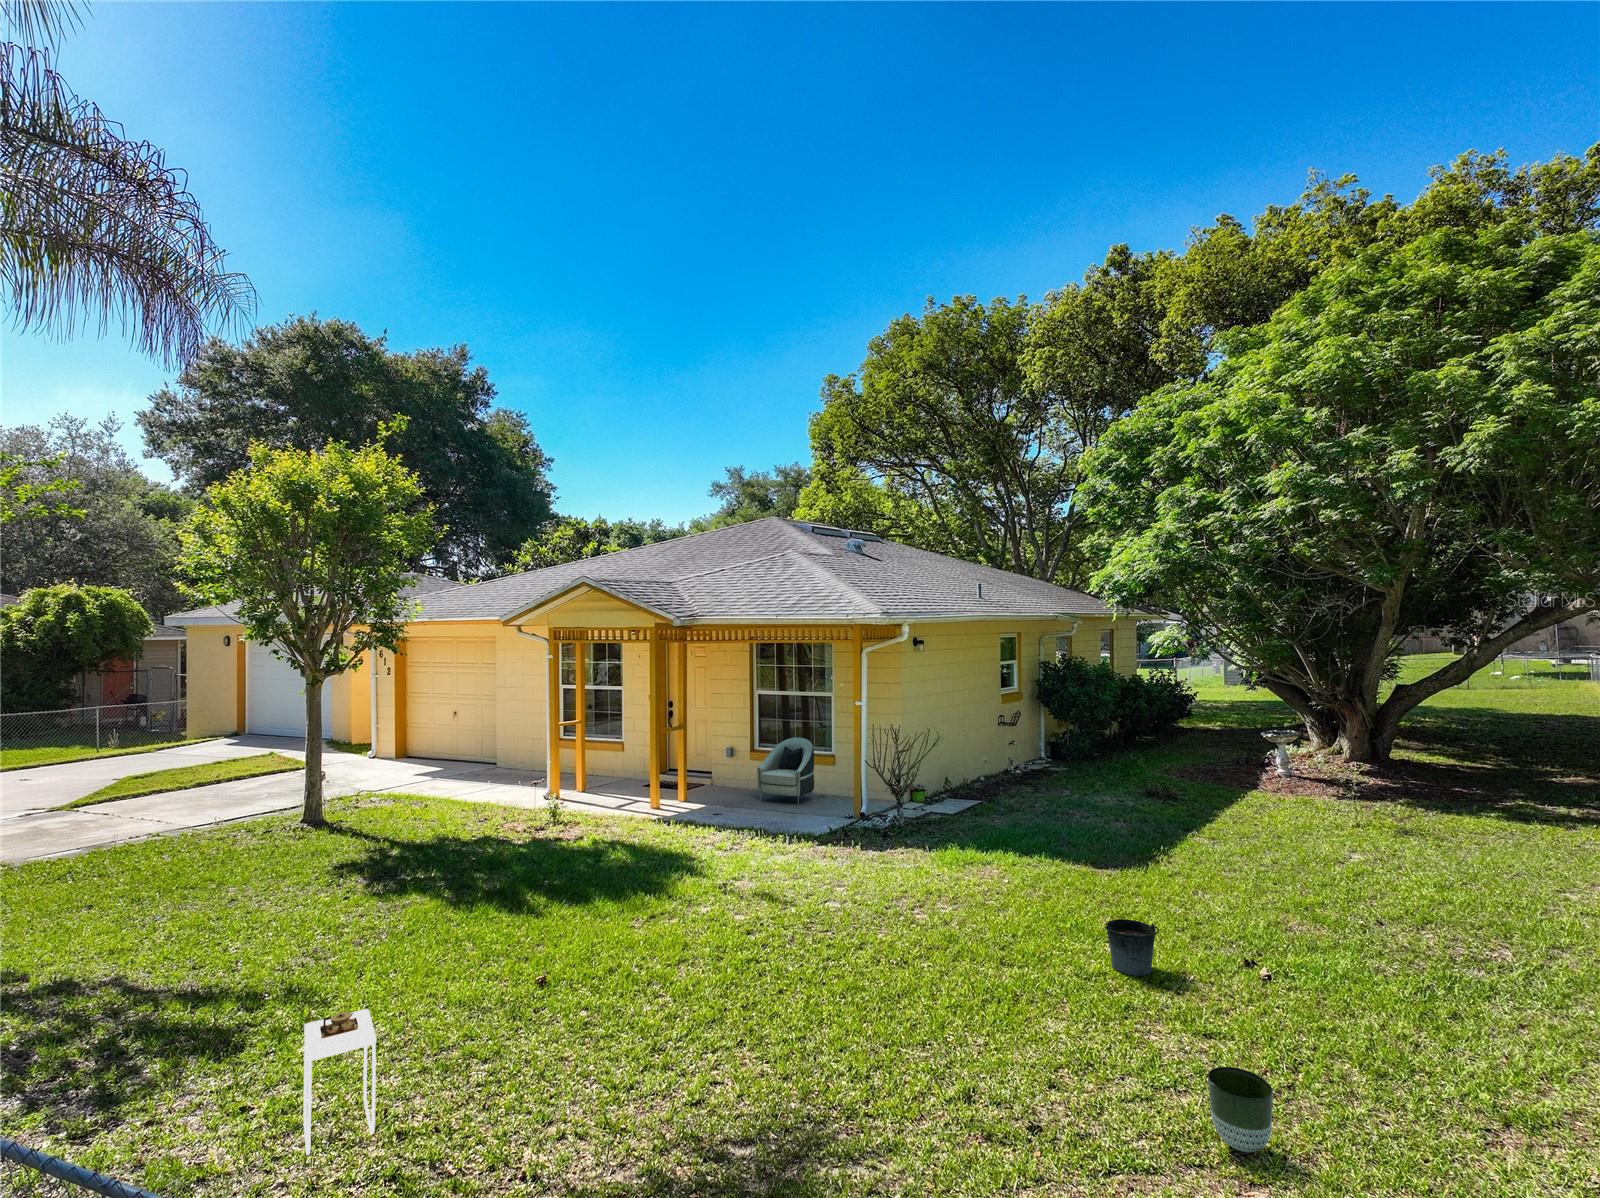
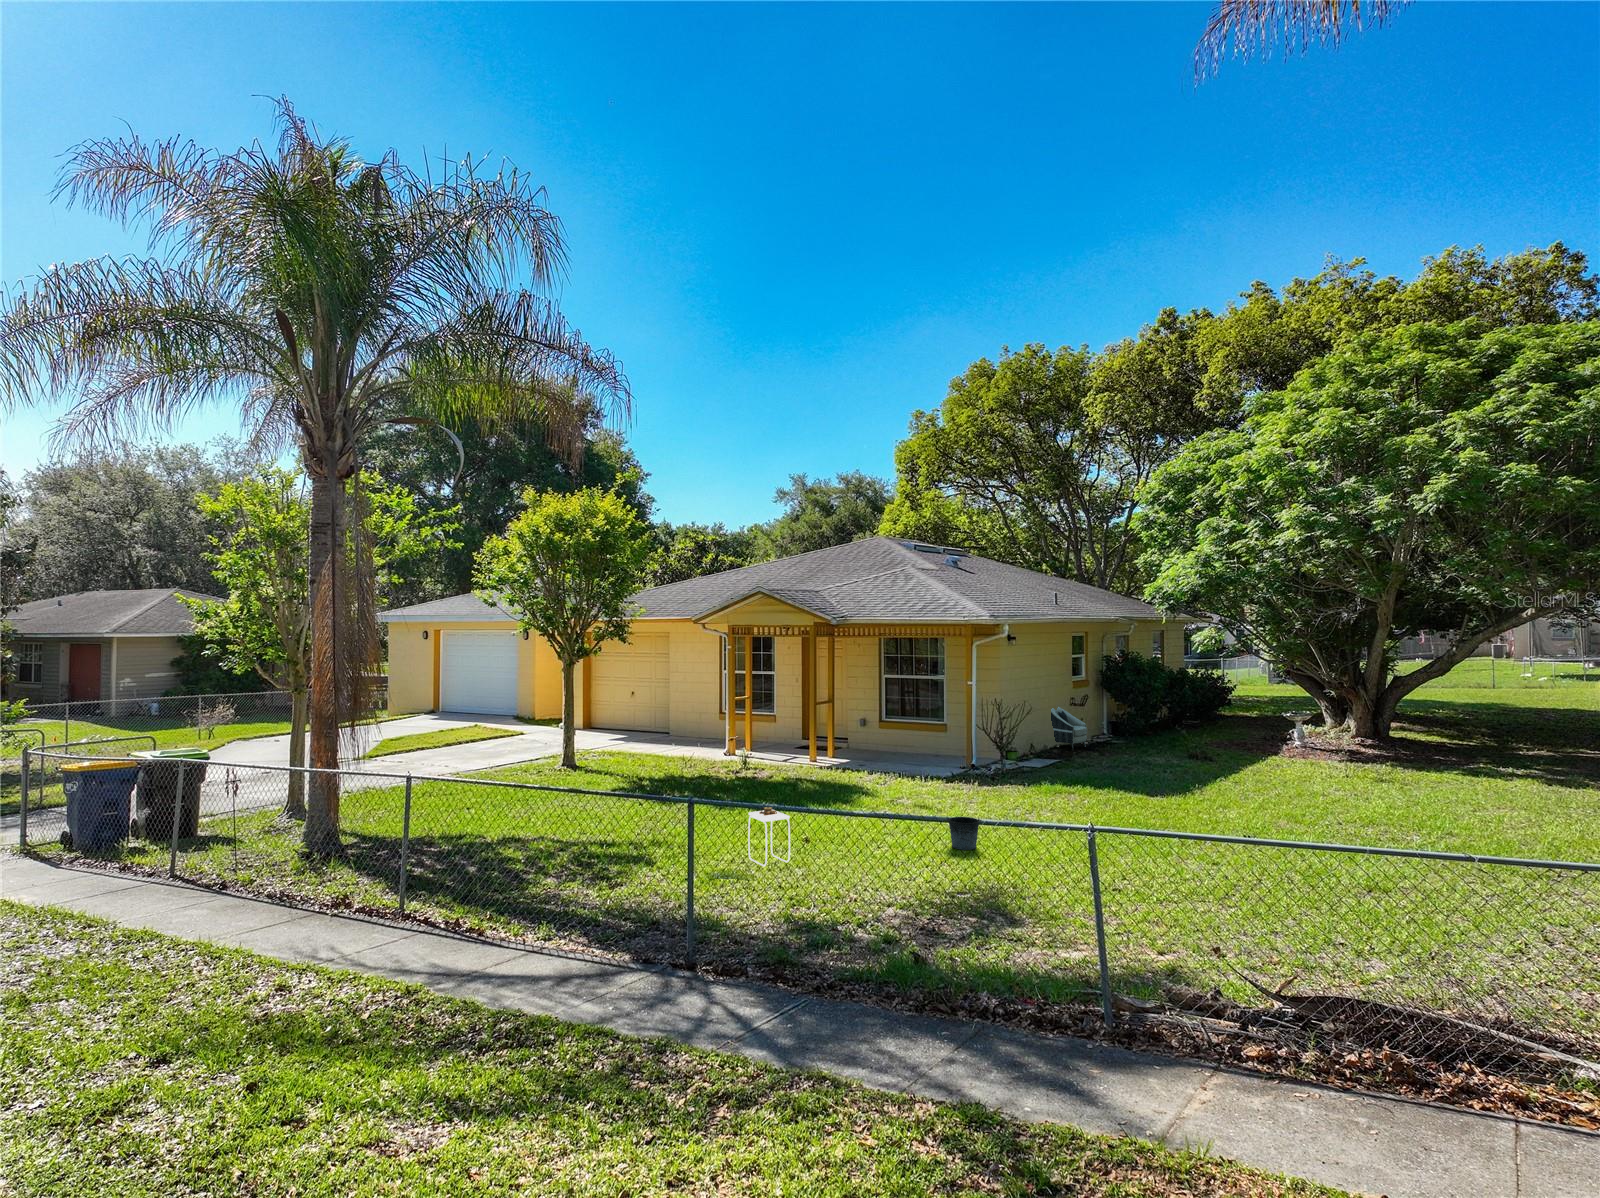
armchair: present [757,738,814,806] -> present [1051,707,1087,747]
bucket: present [1105,919,1159,976] -> present [947,817,982,850]
planter: present [1208,1067,1273,1152] -> none [1198,838,1229,873]

